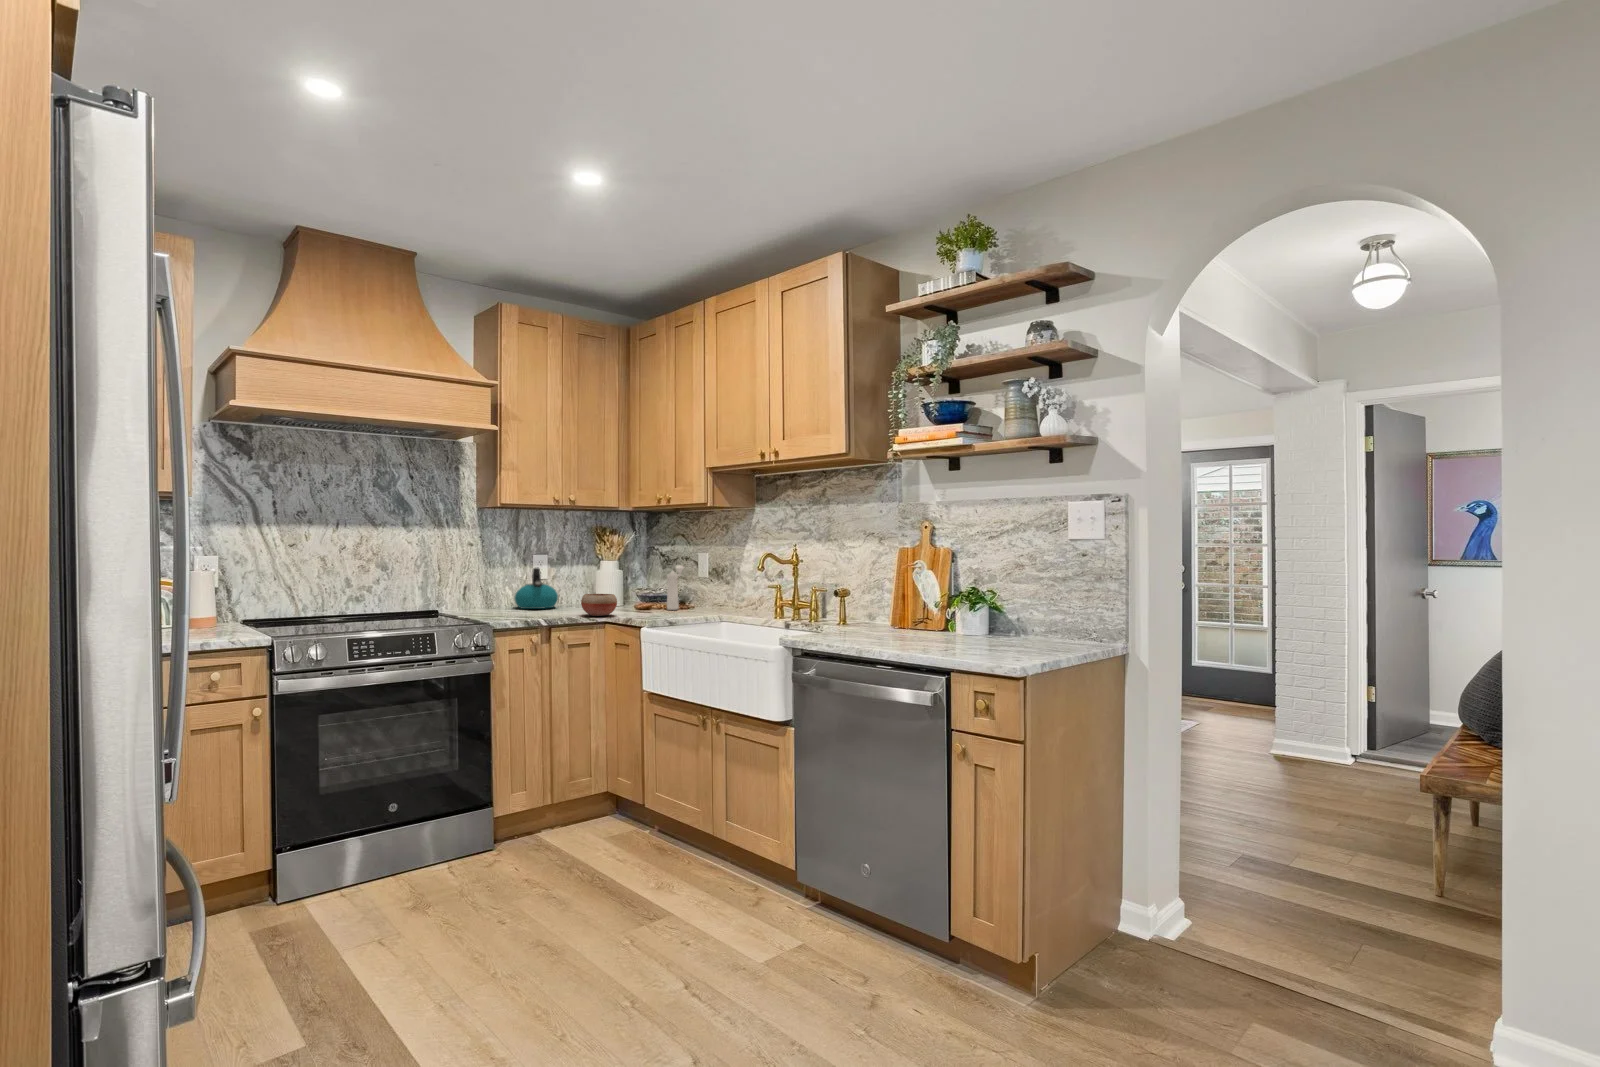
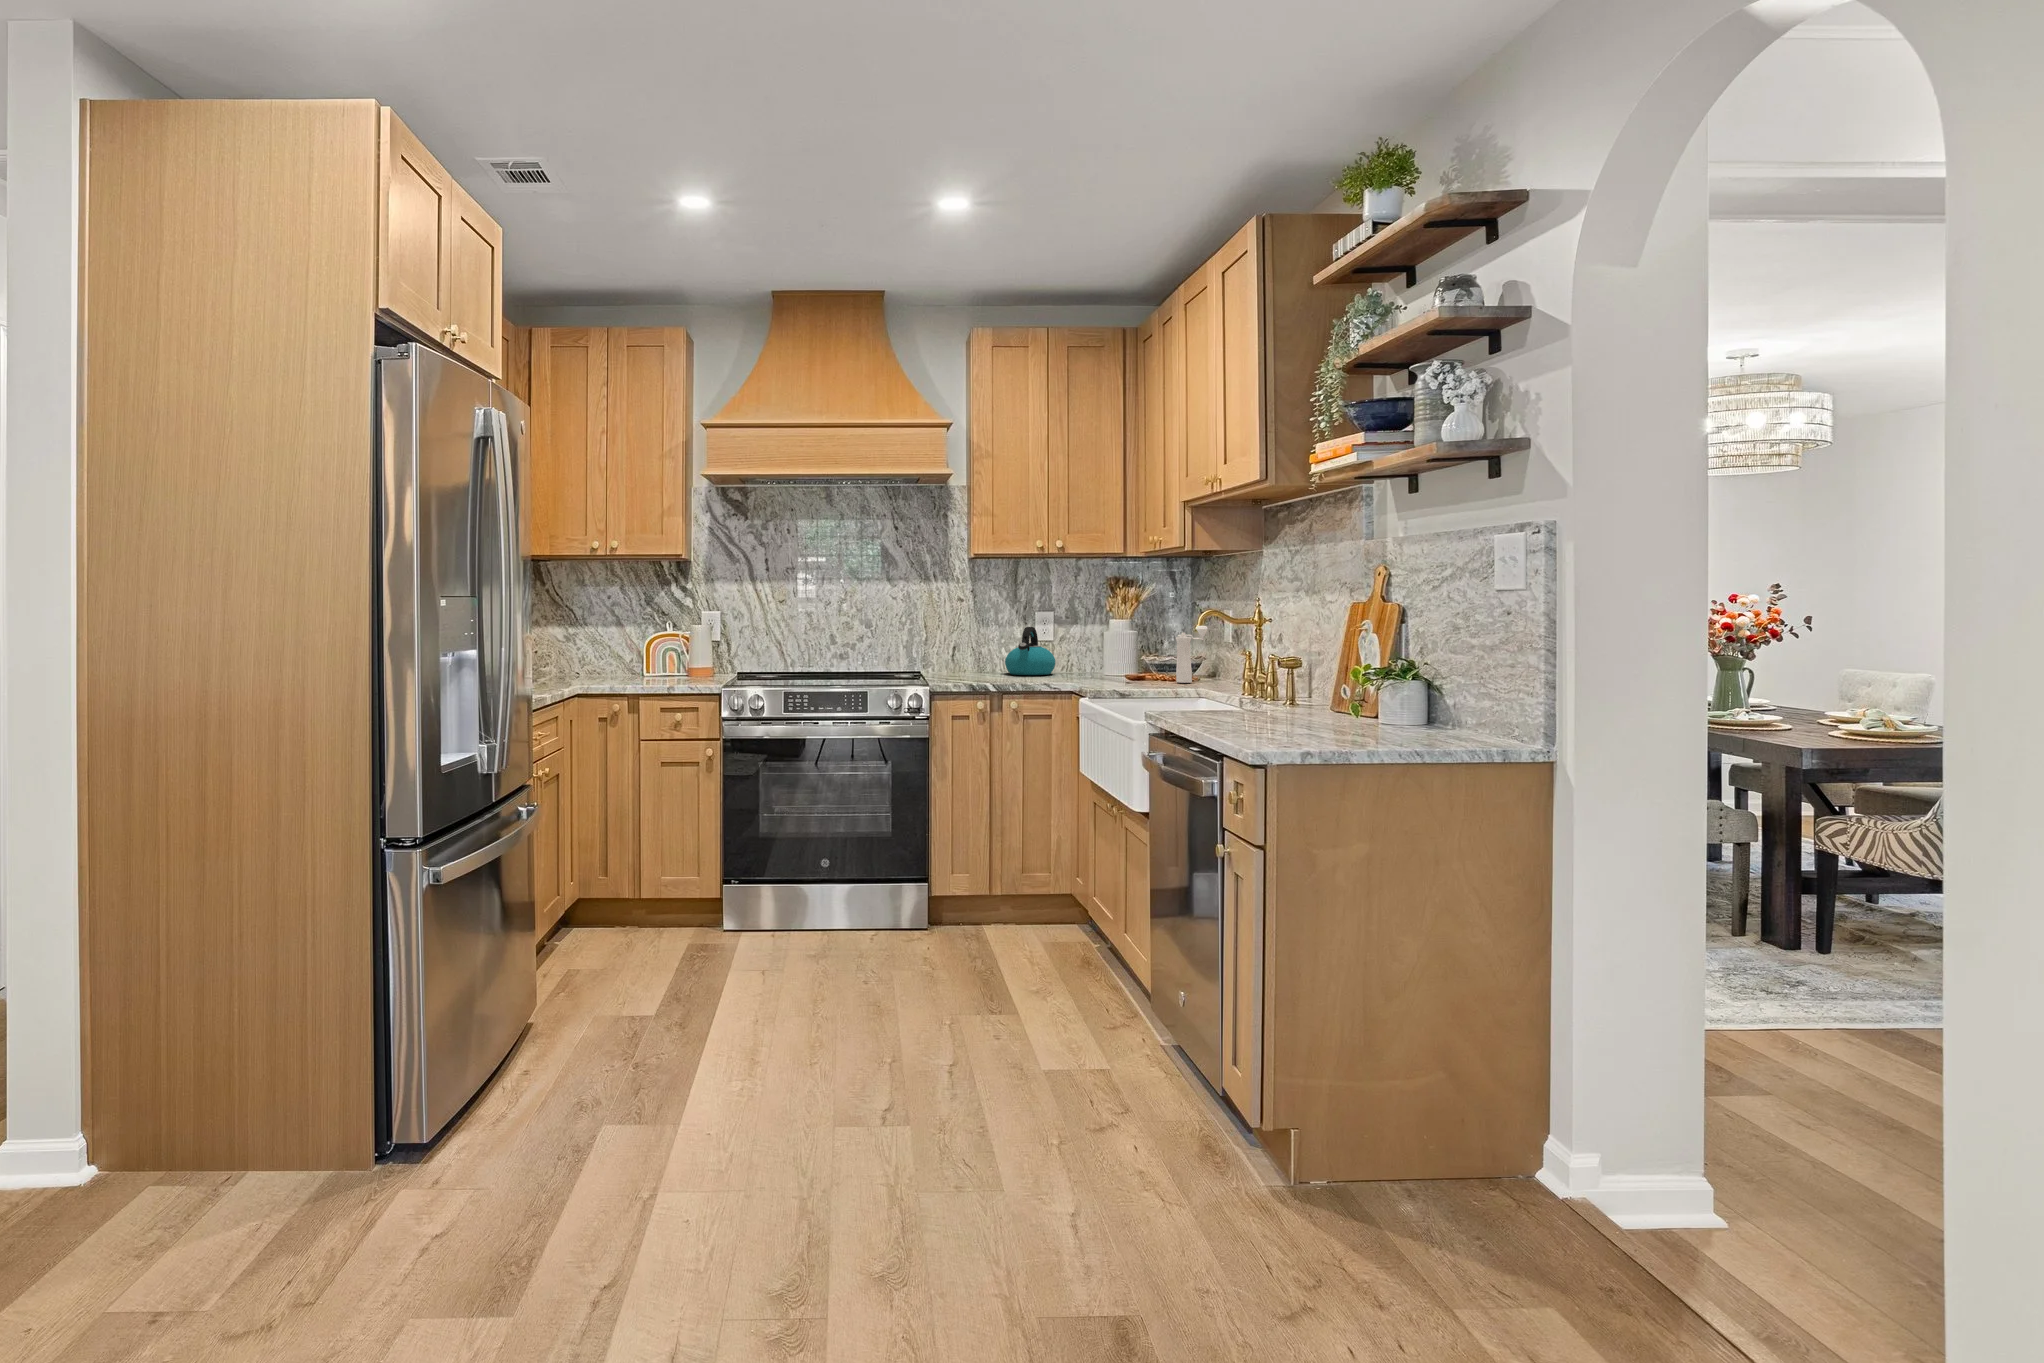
bowl: present [581,594,617,616] -> none [1051,658,1094,684]

